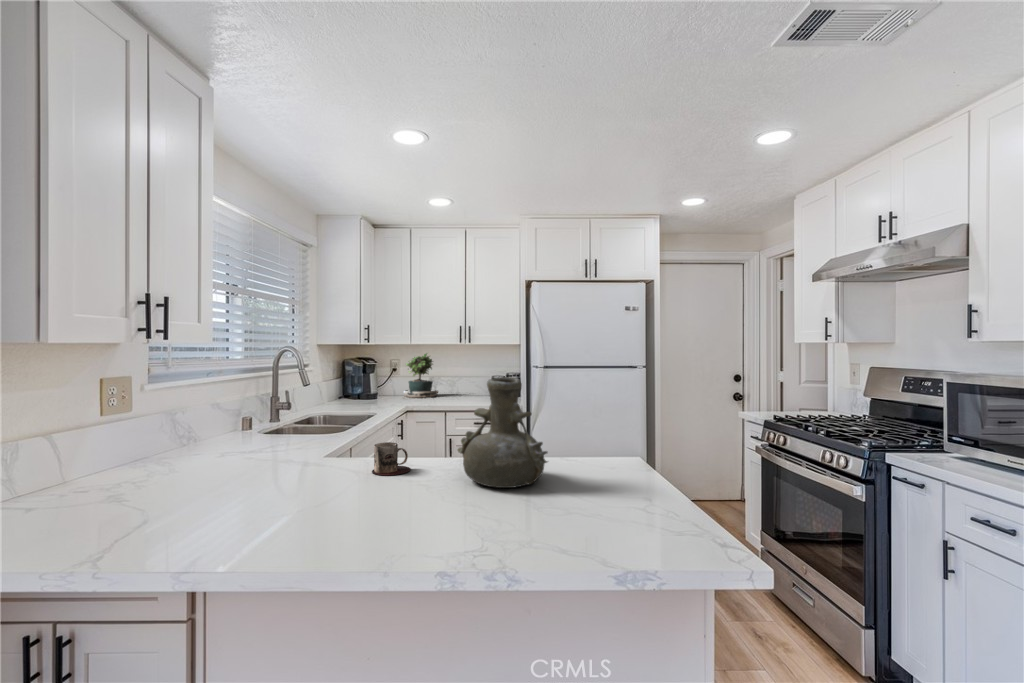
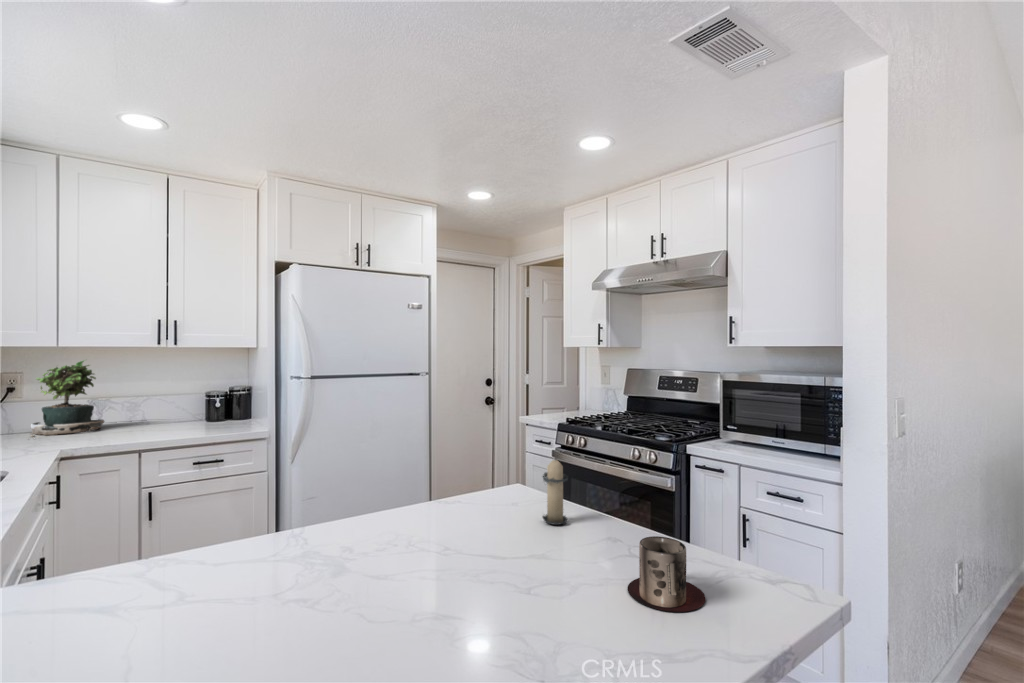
vase: present [457,377,548,488] -> none [341,395,506,576]
candle: none [604,429,629,483] -> present [543,459,568,525]
mug: present [372,442,411,475] -> present [627,536,706,612]

